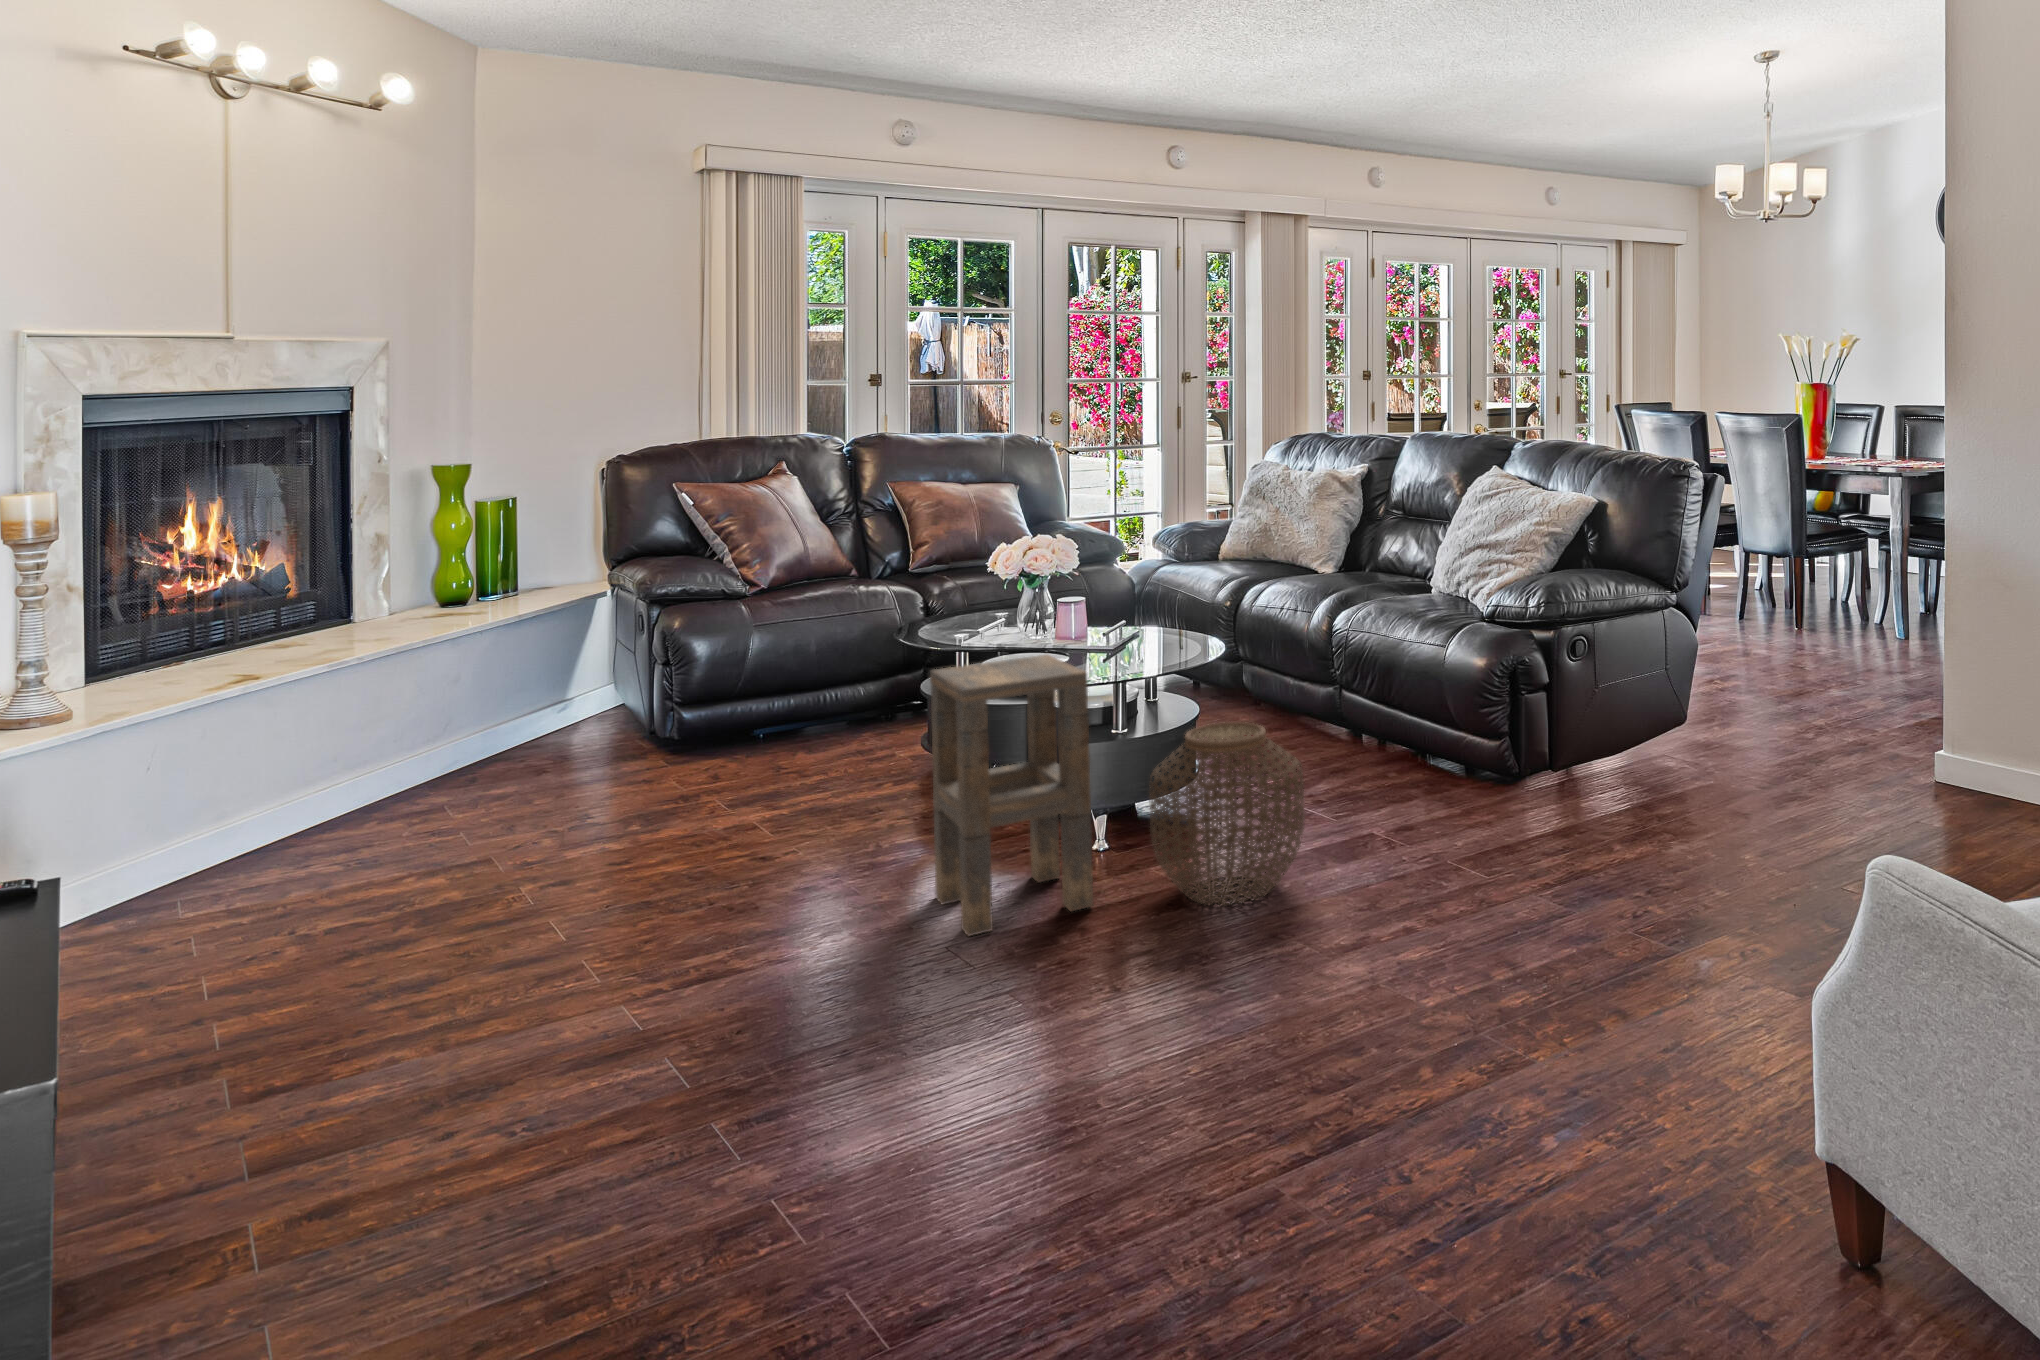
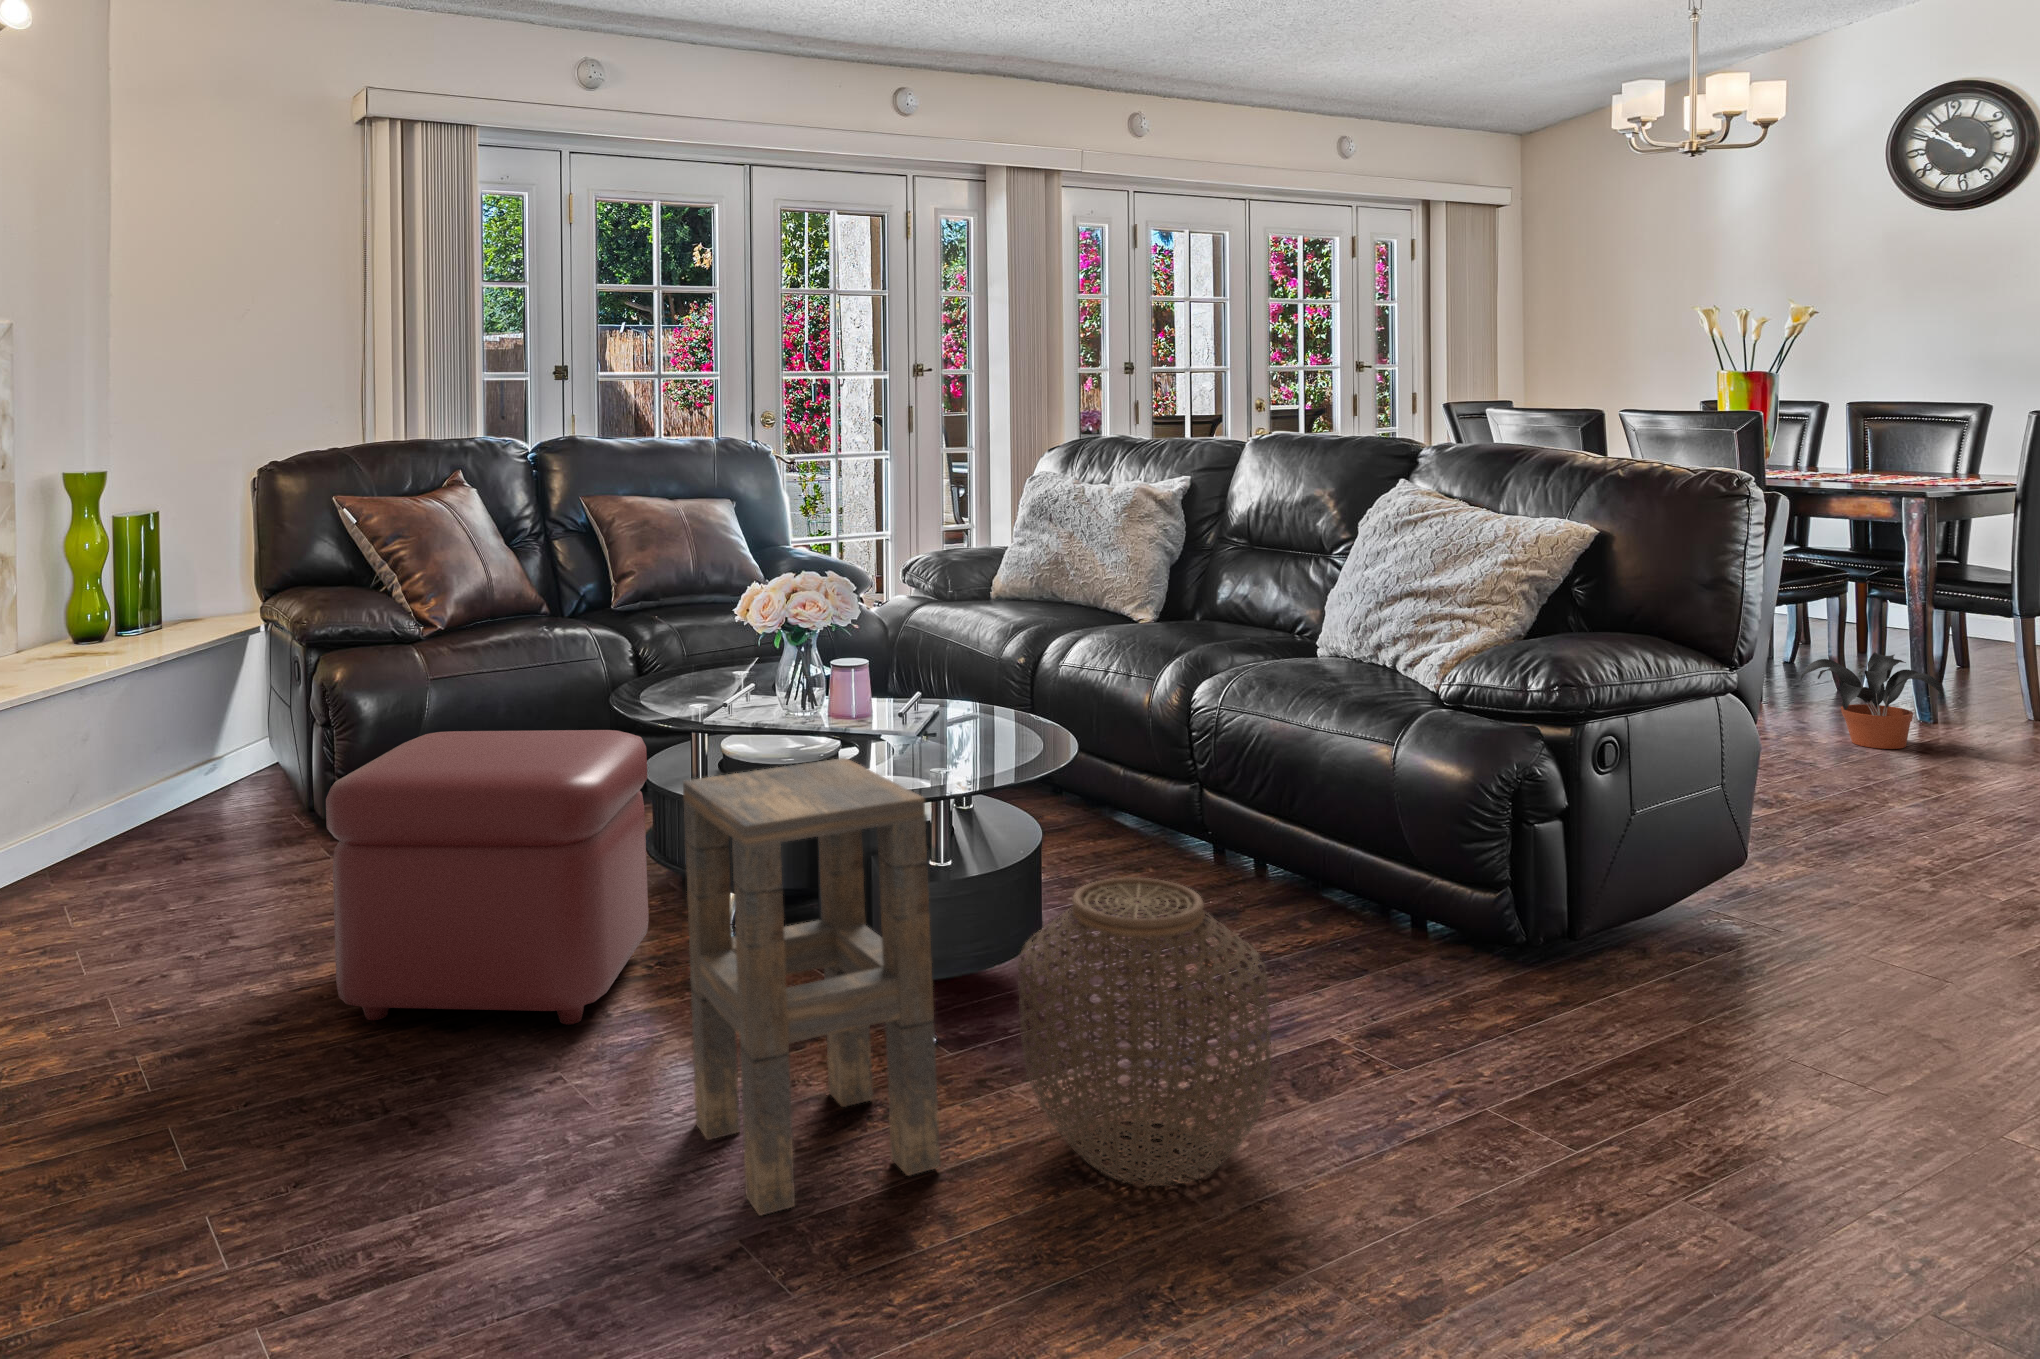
potted plant: none [1790,588,1871,654] -> present [1801,652,1944,749]
ottoman: none [669,652,920,860] -> present [326,730,649,1025]

